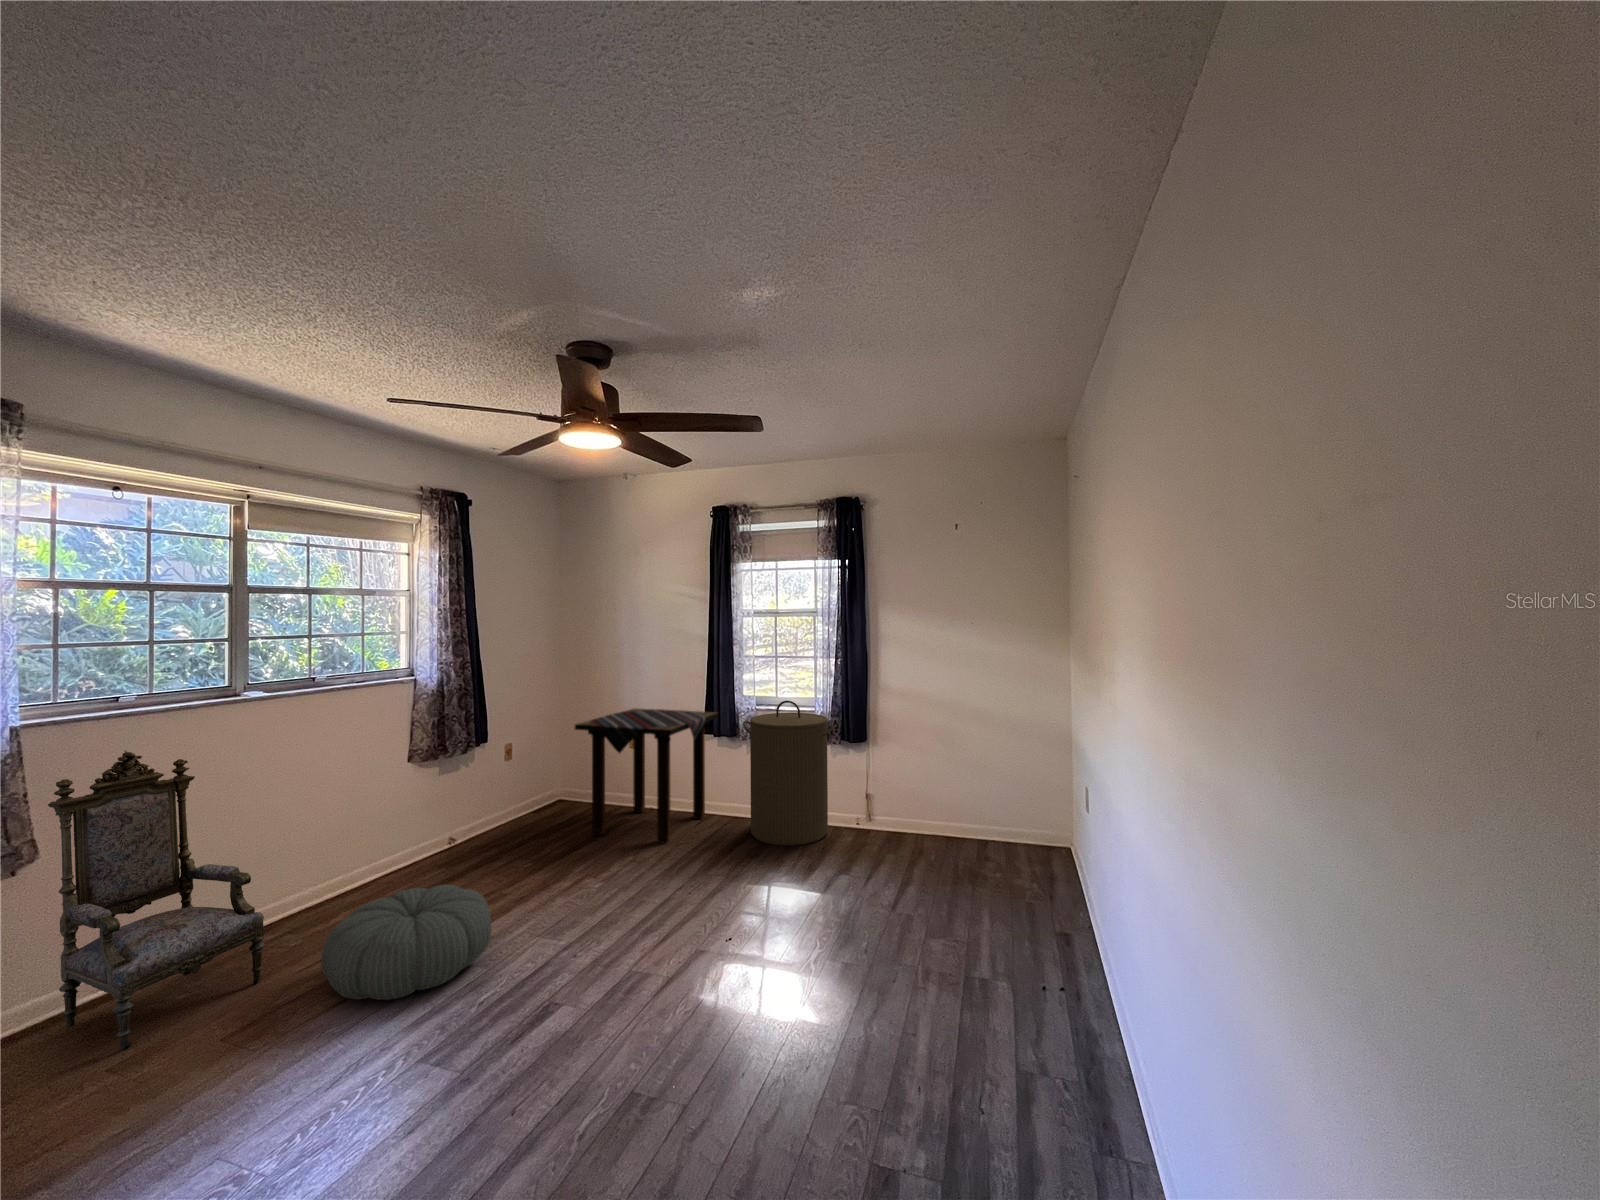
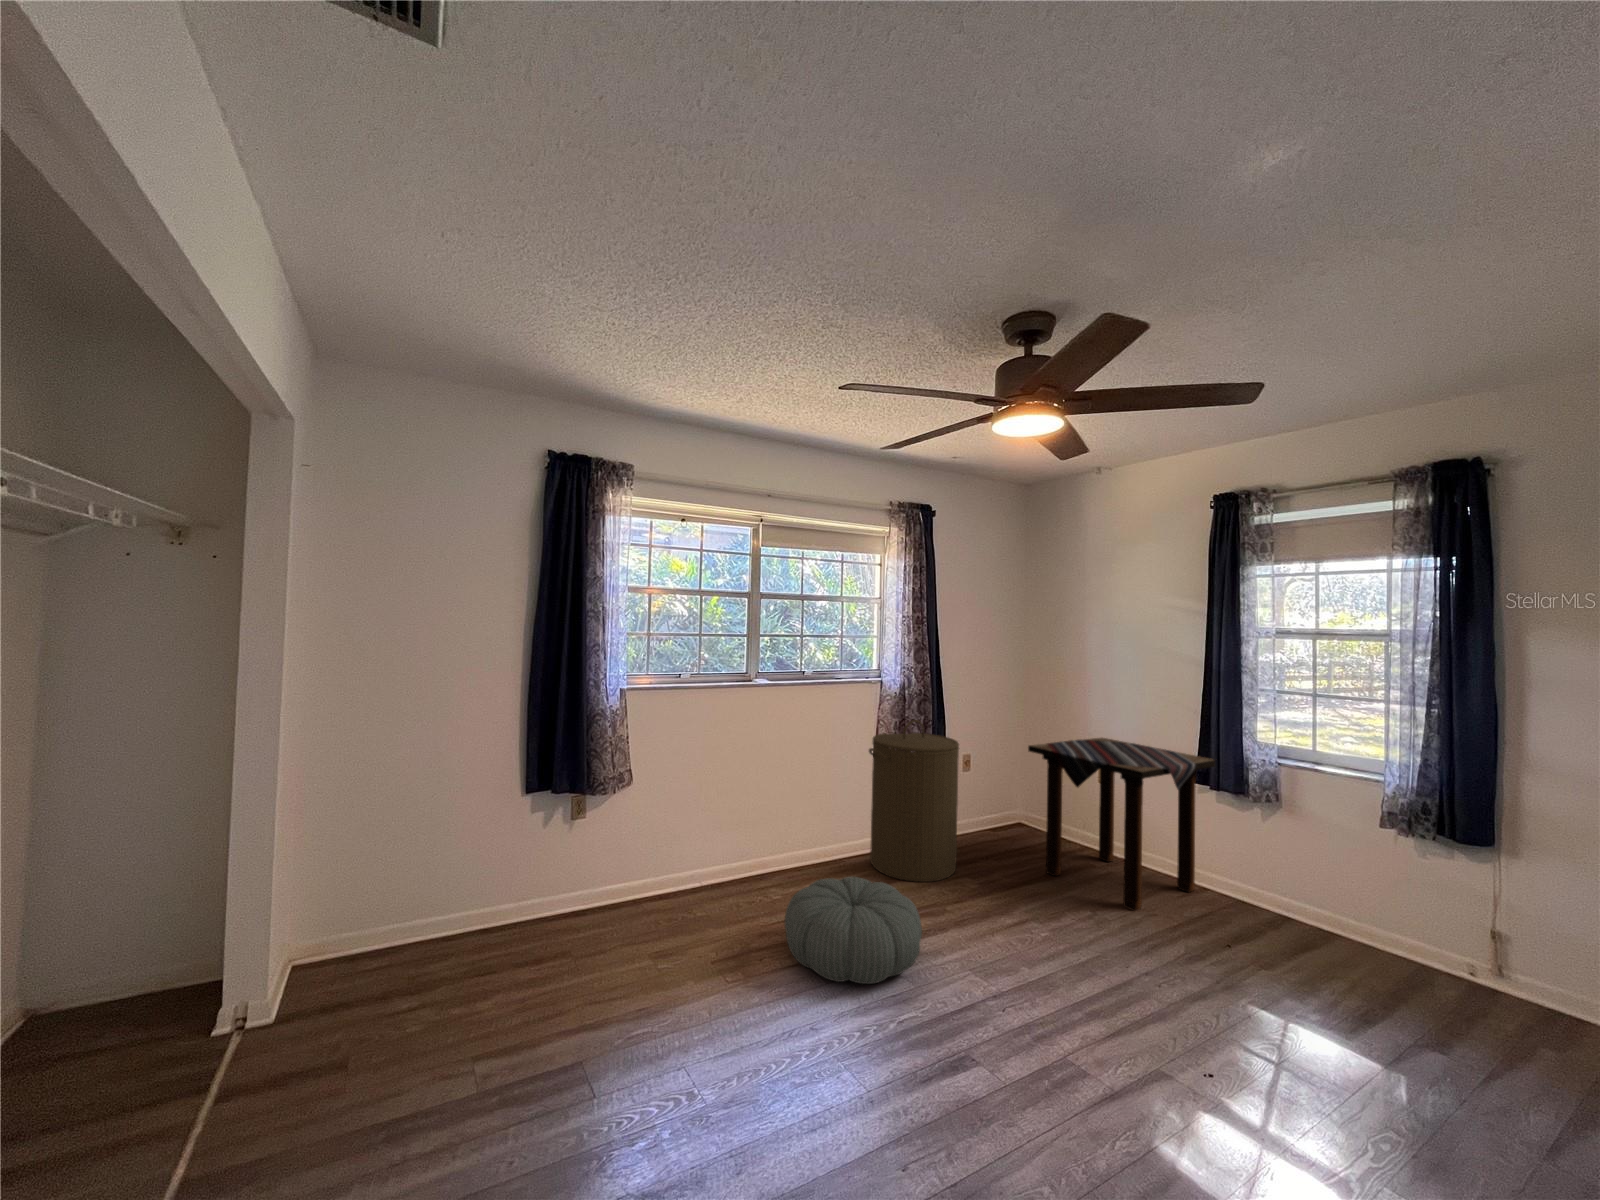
laundry hamper: present [743,700,837,846] -> present [869,720,959,882]
armchair: present [48,751,266,1049] -> none [646,712,755,937]

